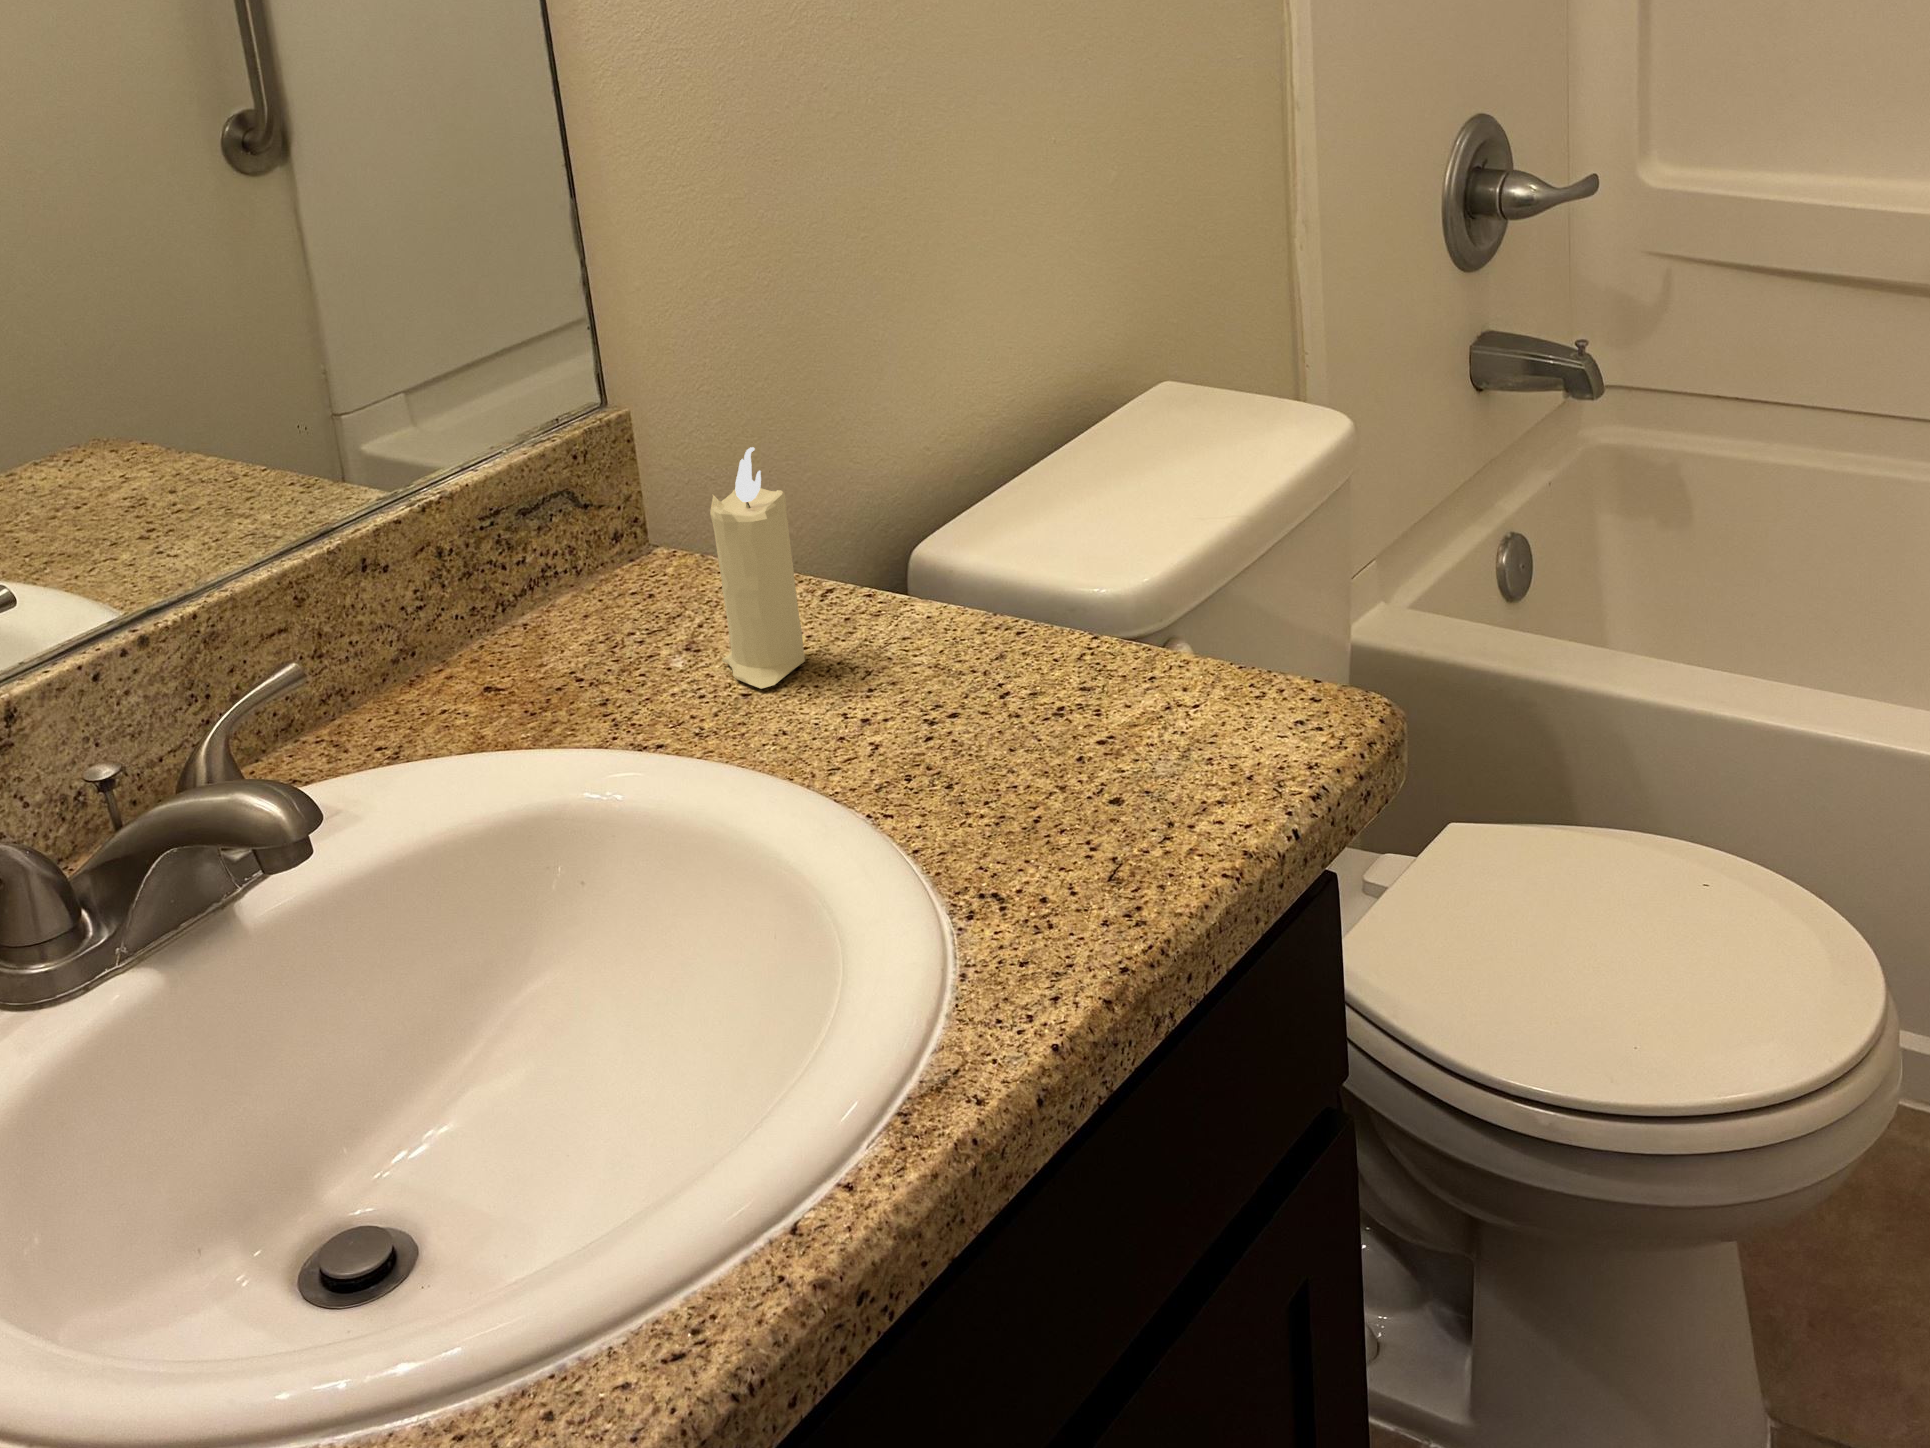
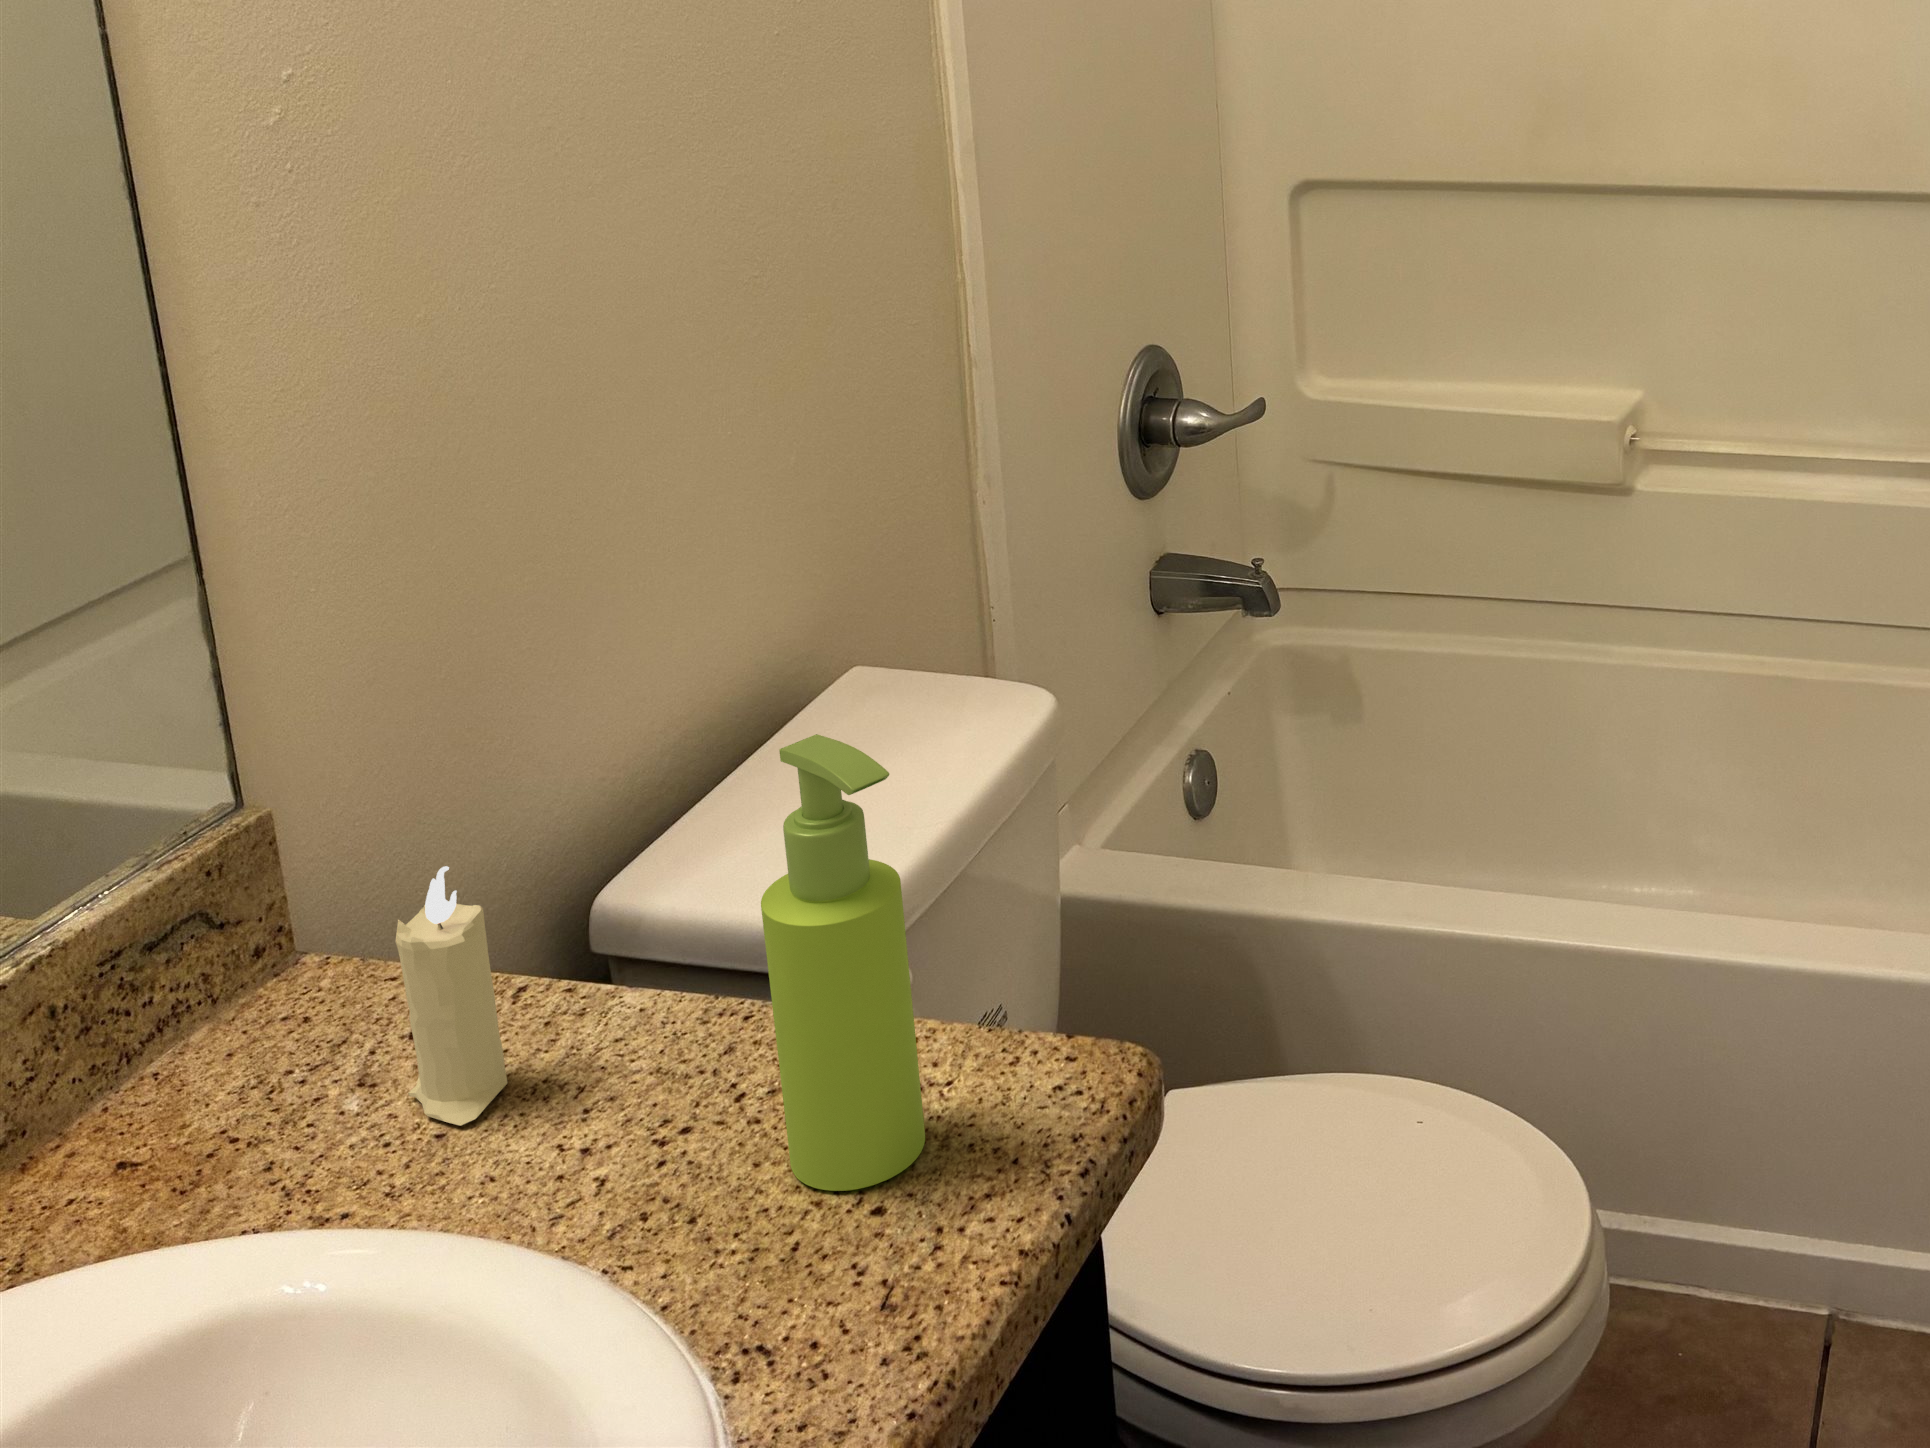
soap dispenser: none [1017,330,1168,781] -> present [761,734,925,1191]

